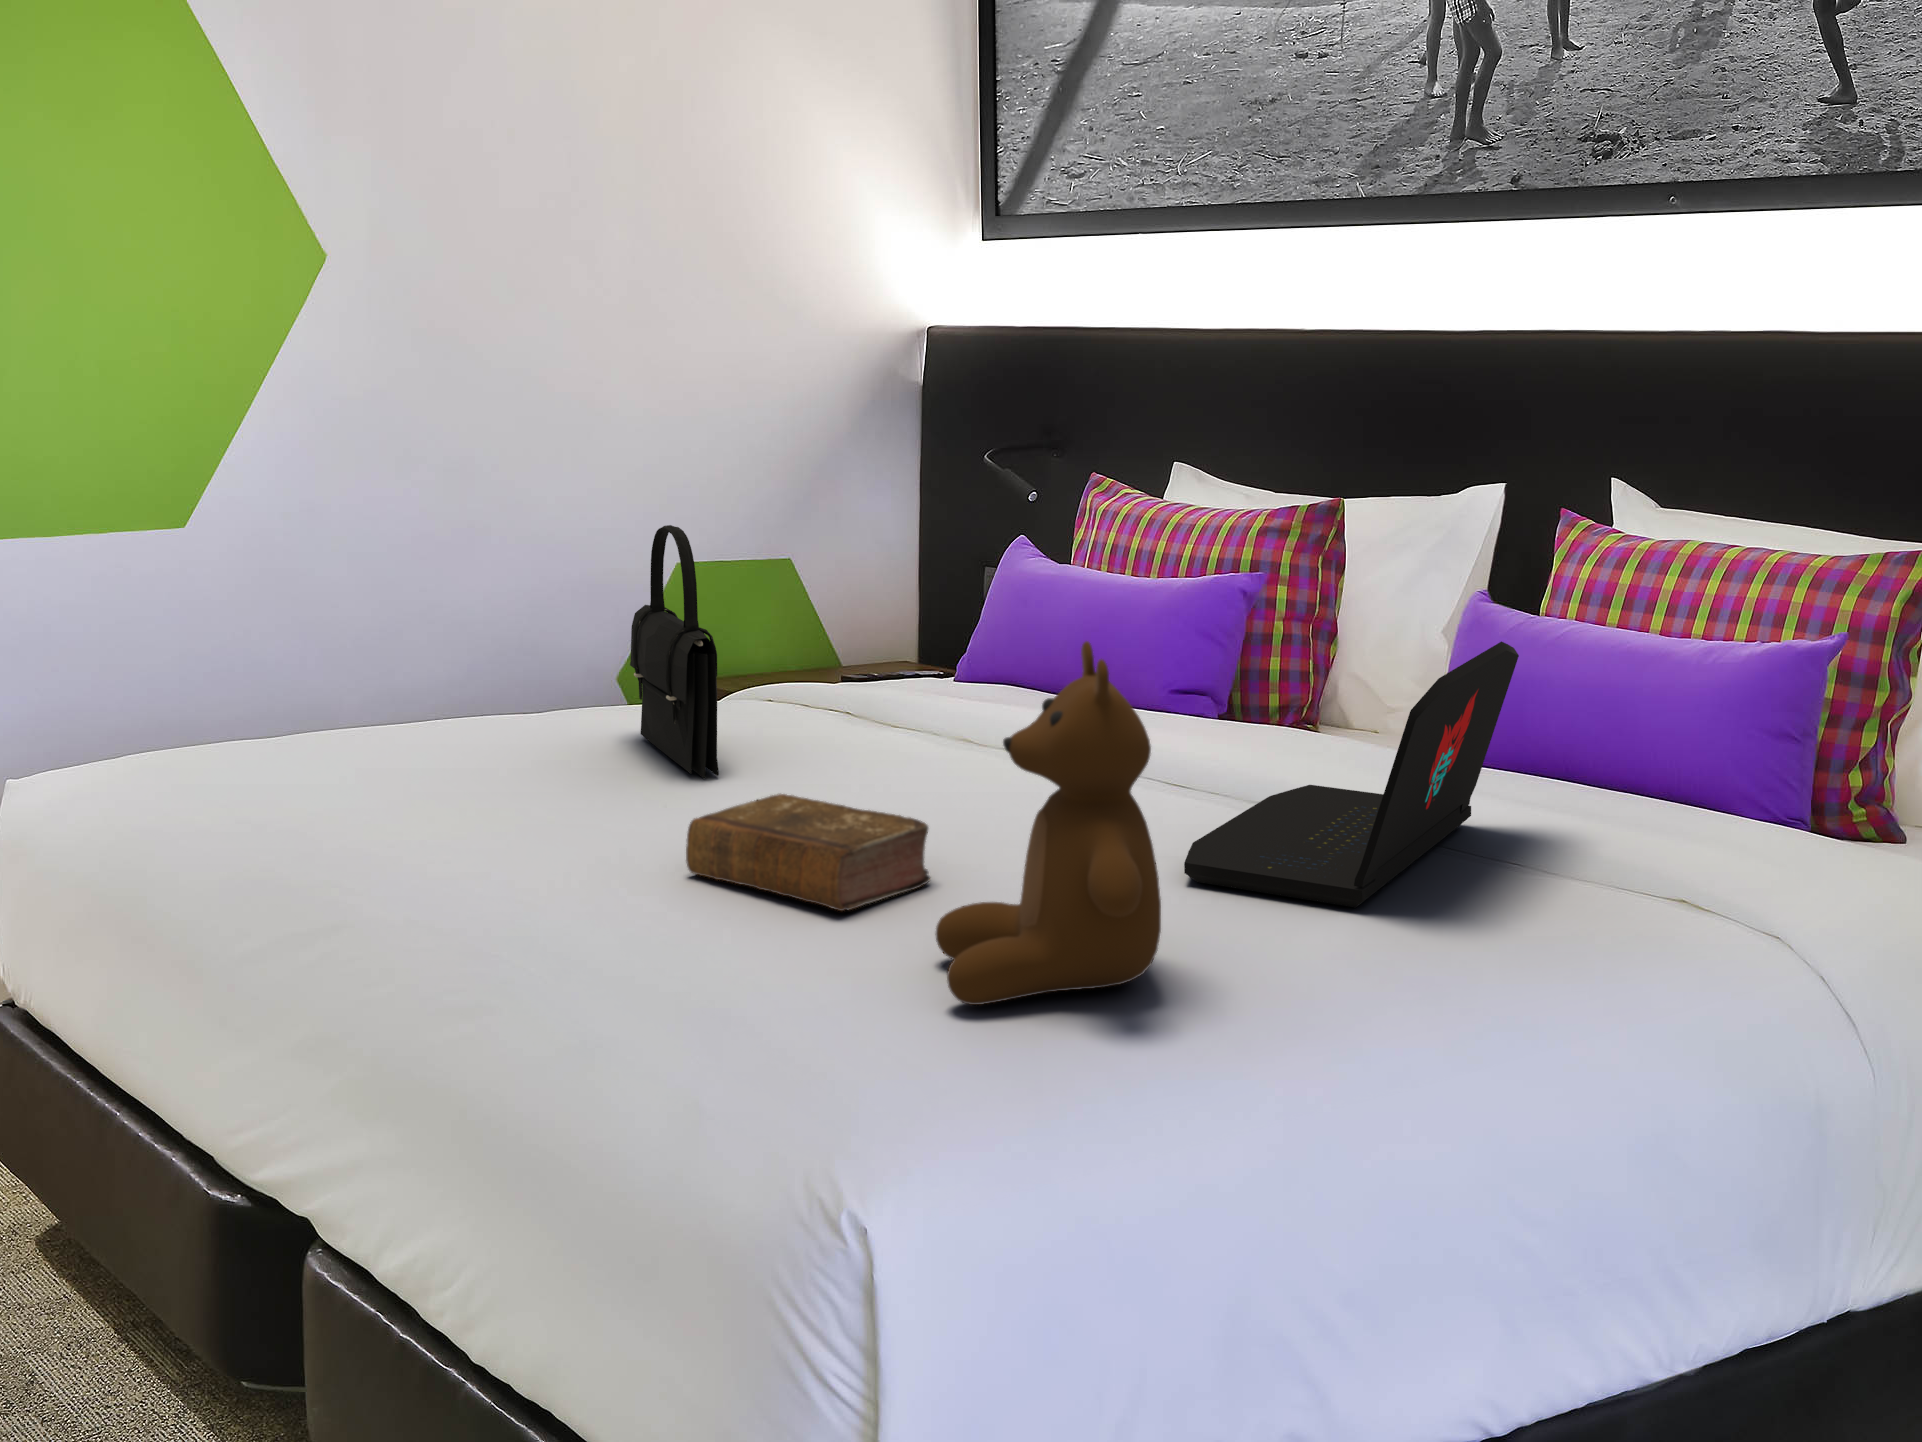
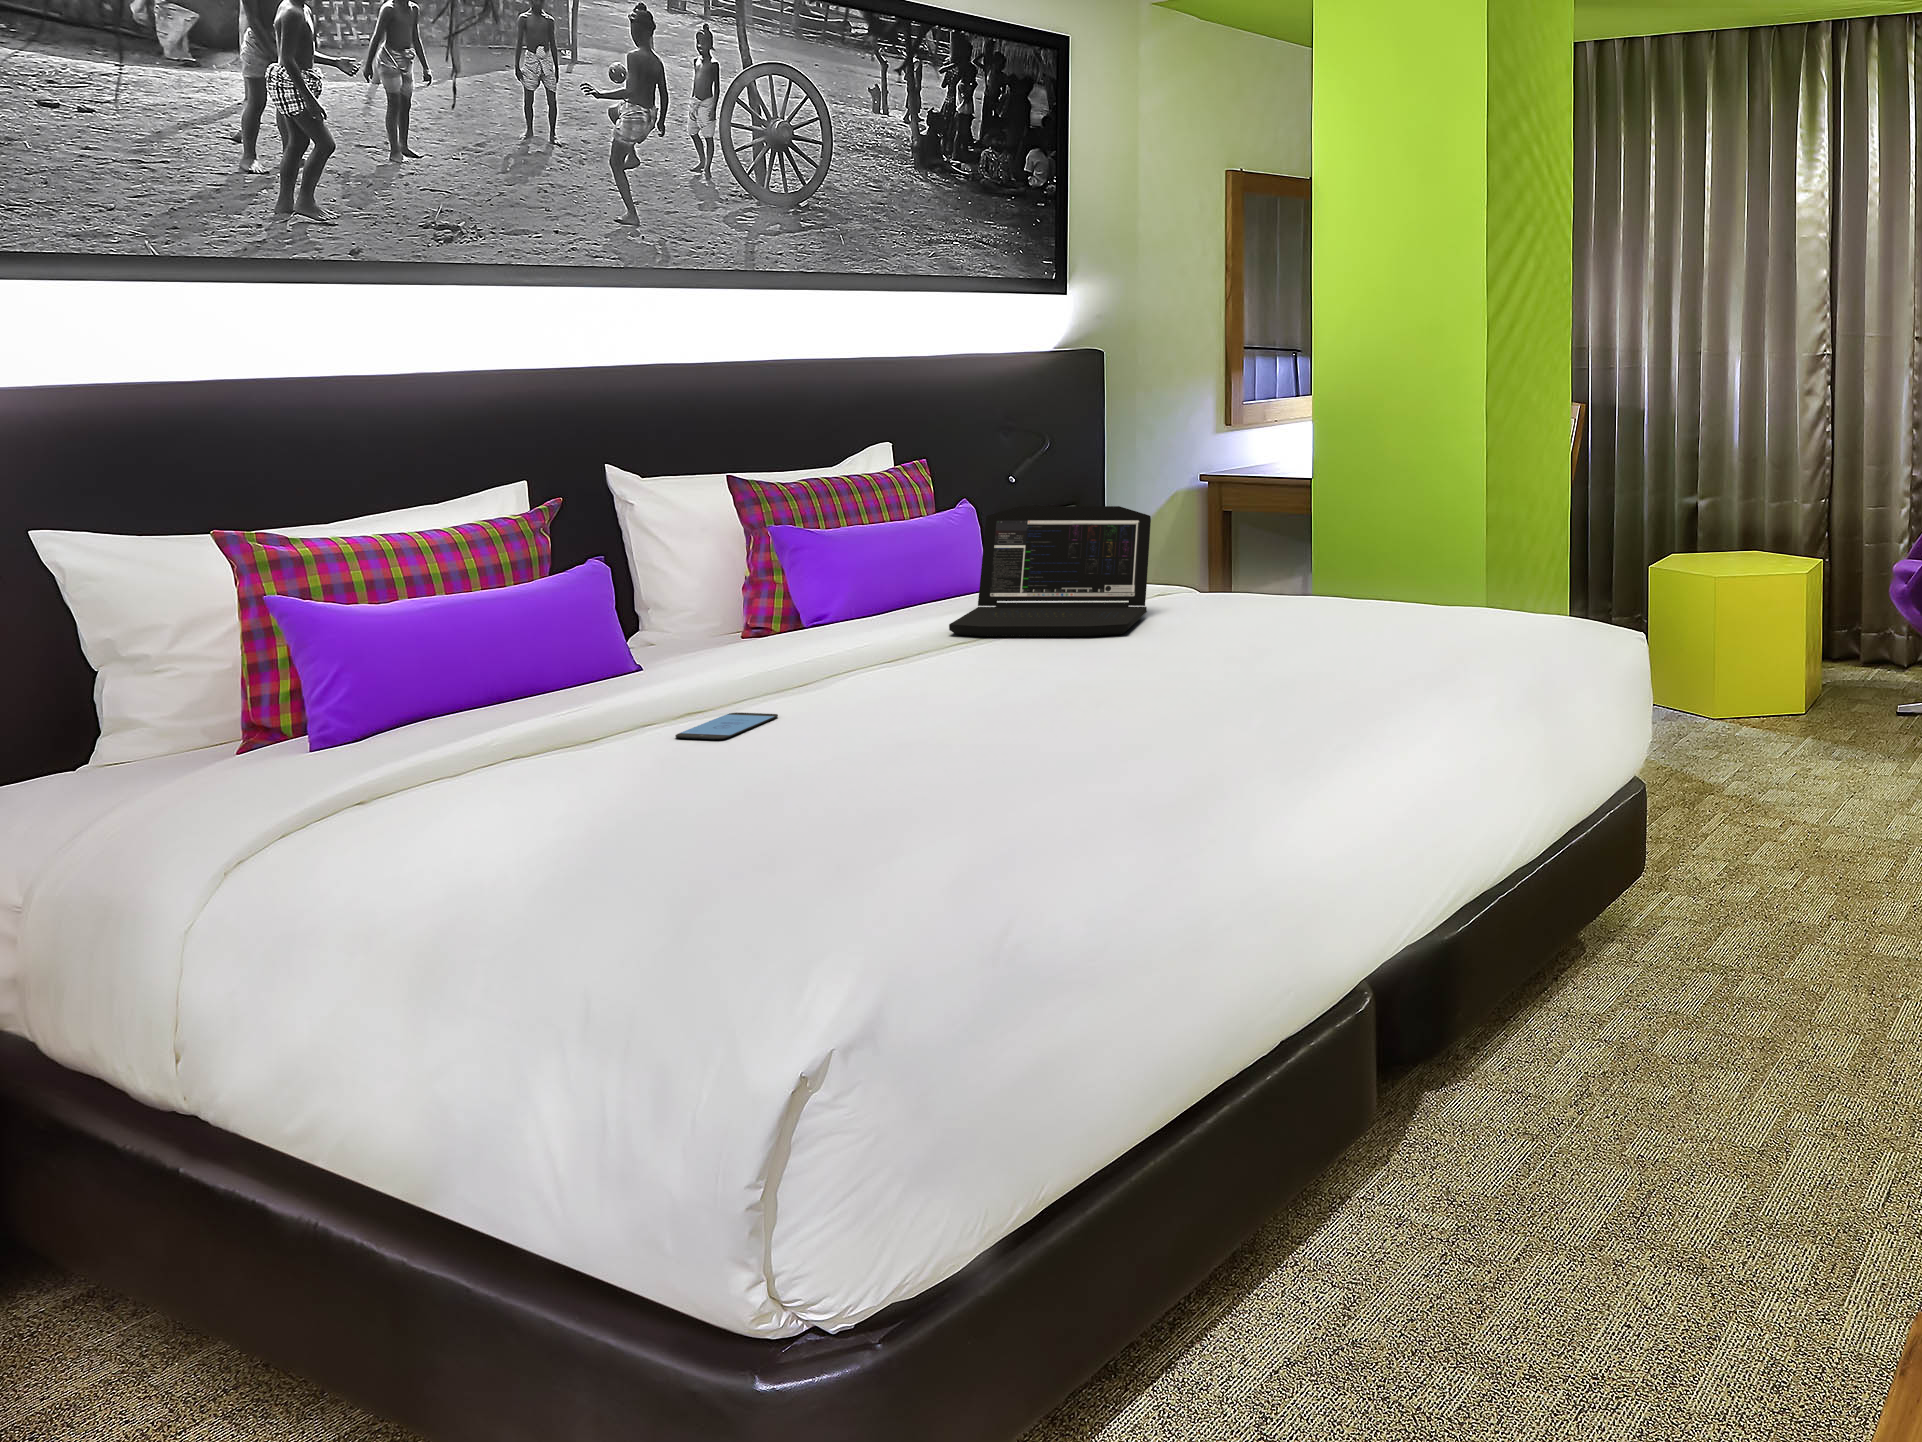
handbag: present [630,525,719,779] -> none [811,541,977,761]
teddy bear: present [936,641,1161,1005] -> none [1219,480,1344,643]
smartphone: none [802,704,916,730] -> present [675,712,778,739]
book: present [686,794,930,911] -> none [1118,627,1242,691]

